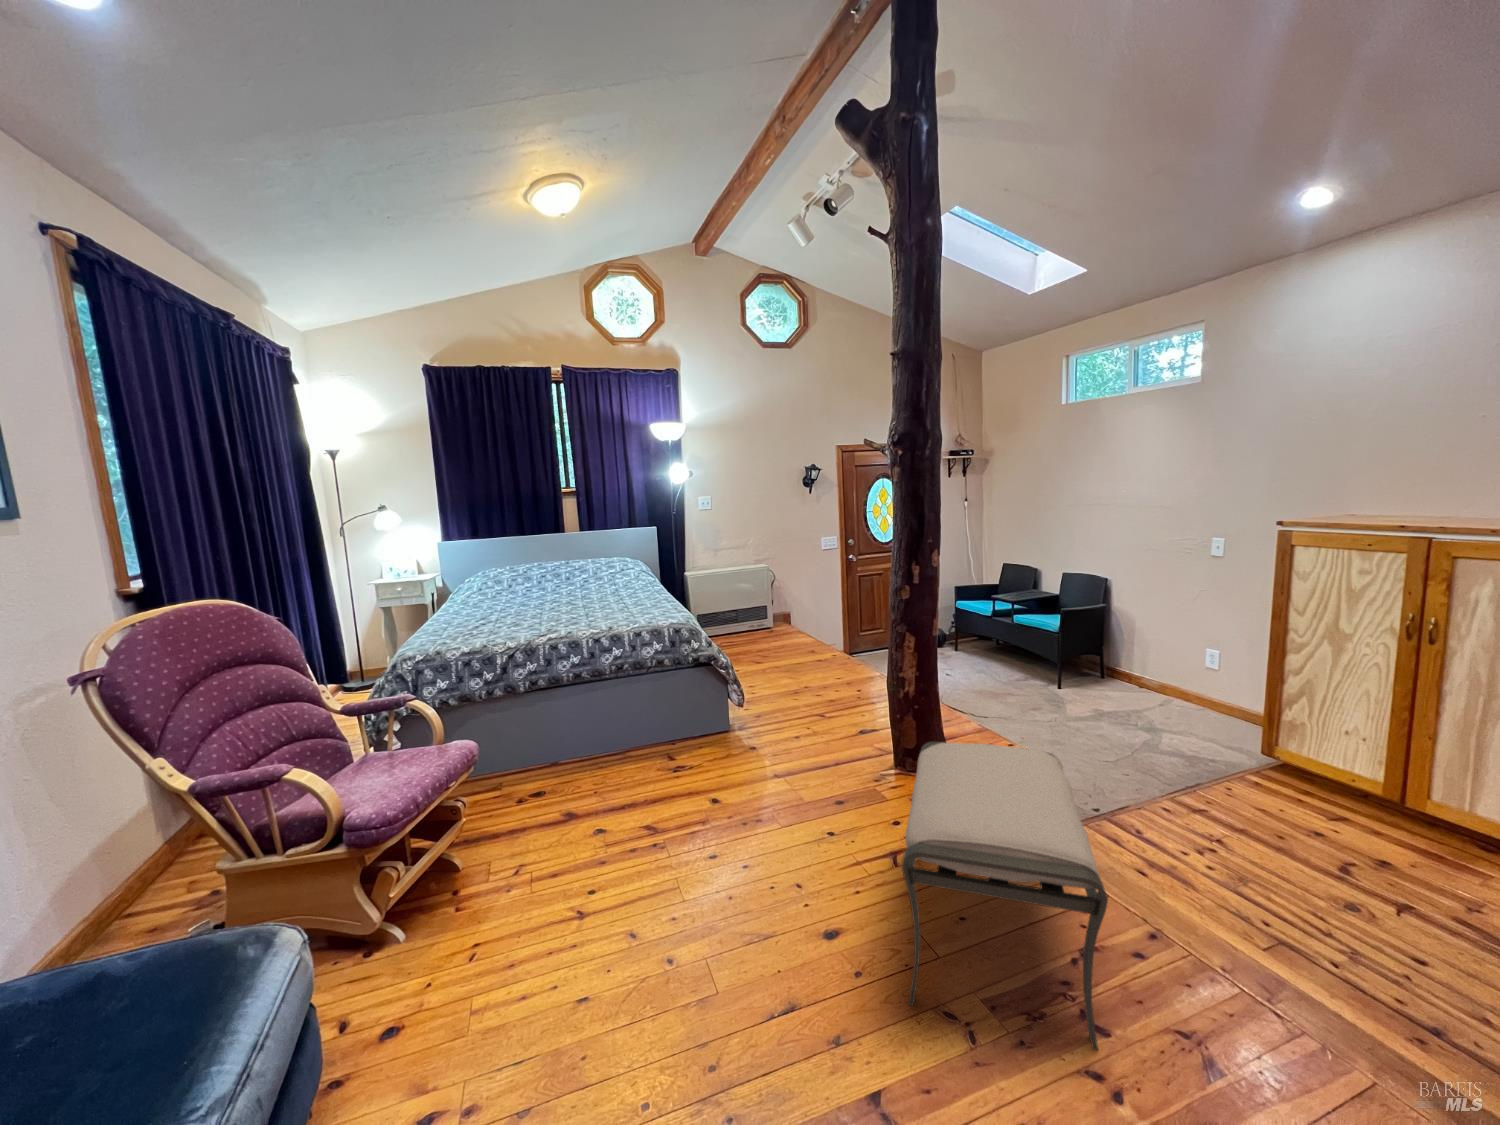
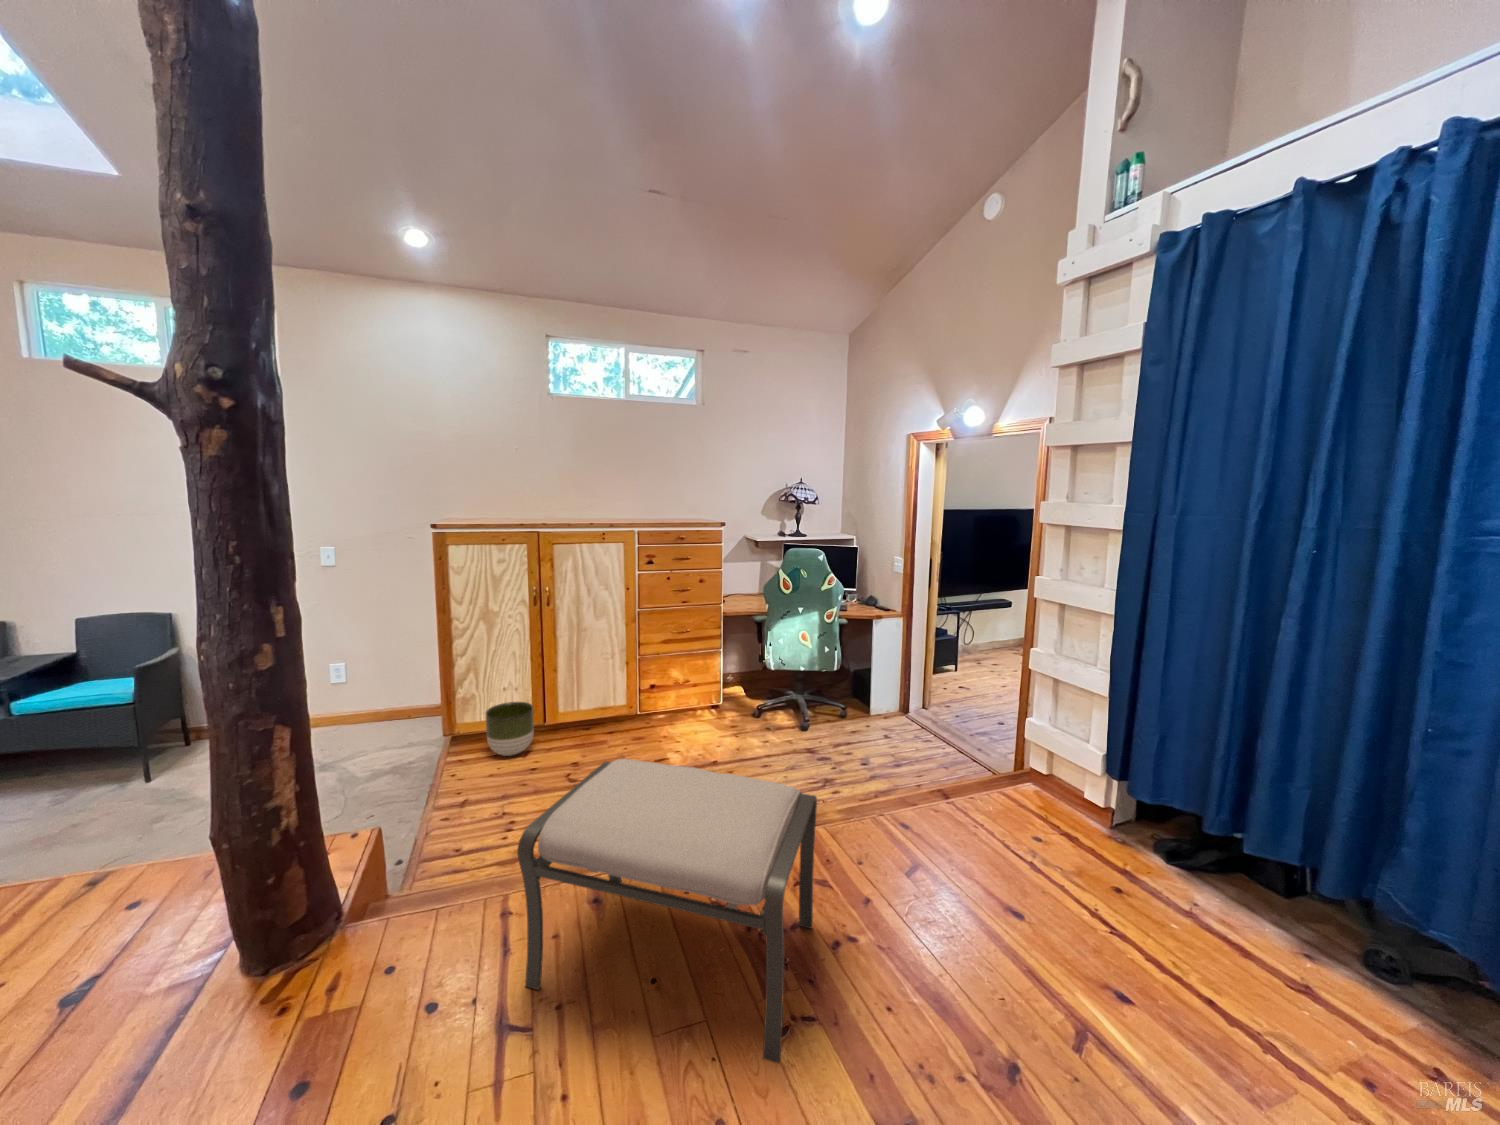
planter: none [1291,747,1372,819] -> present [485,702,534,756]

